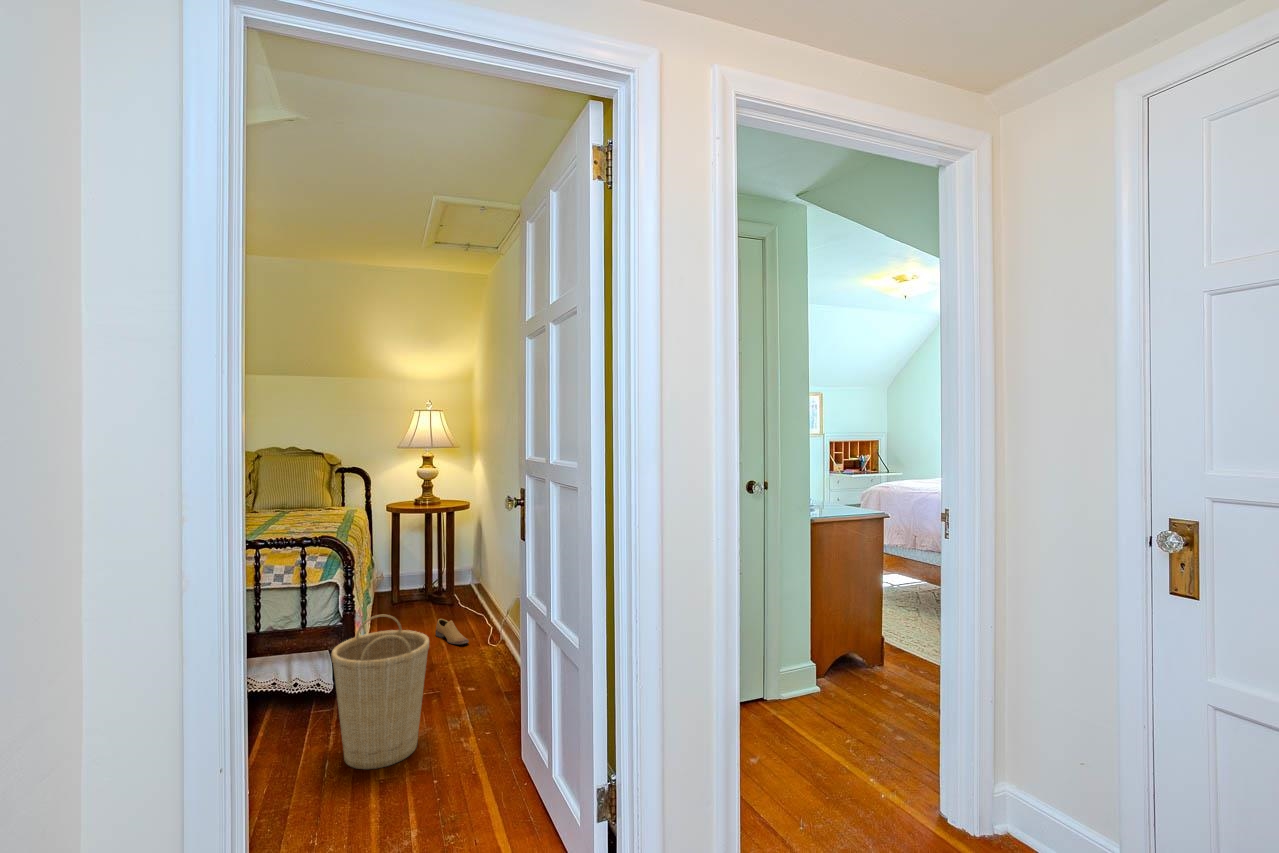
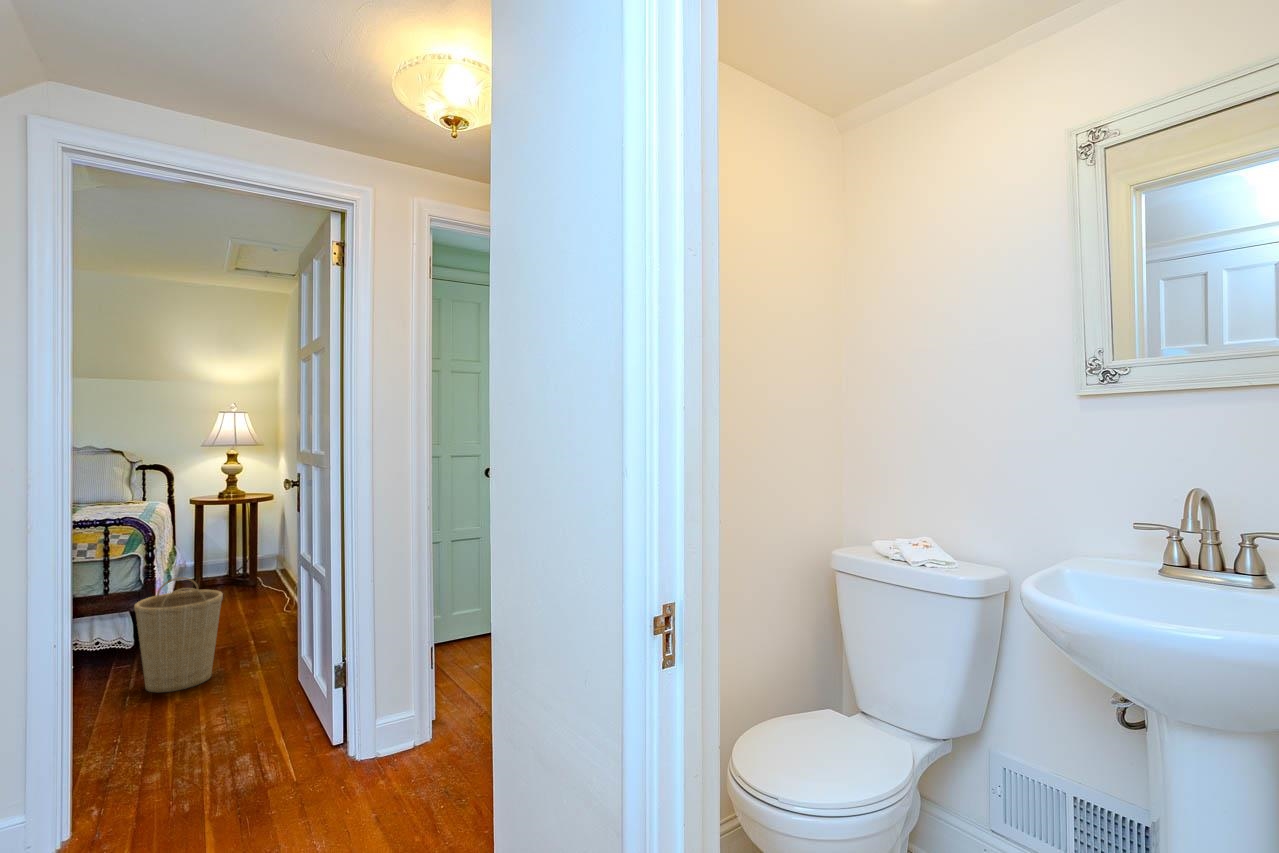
shoe: present [436,619,469,644] -> none [236,595,268,614]

